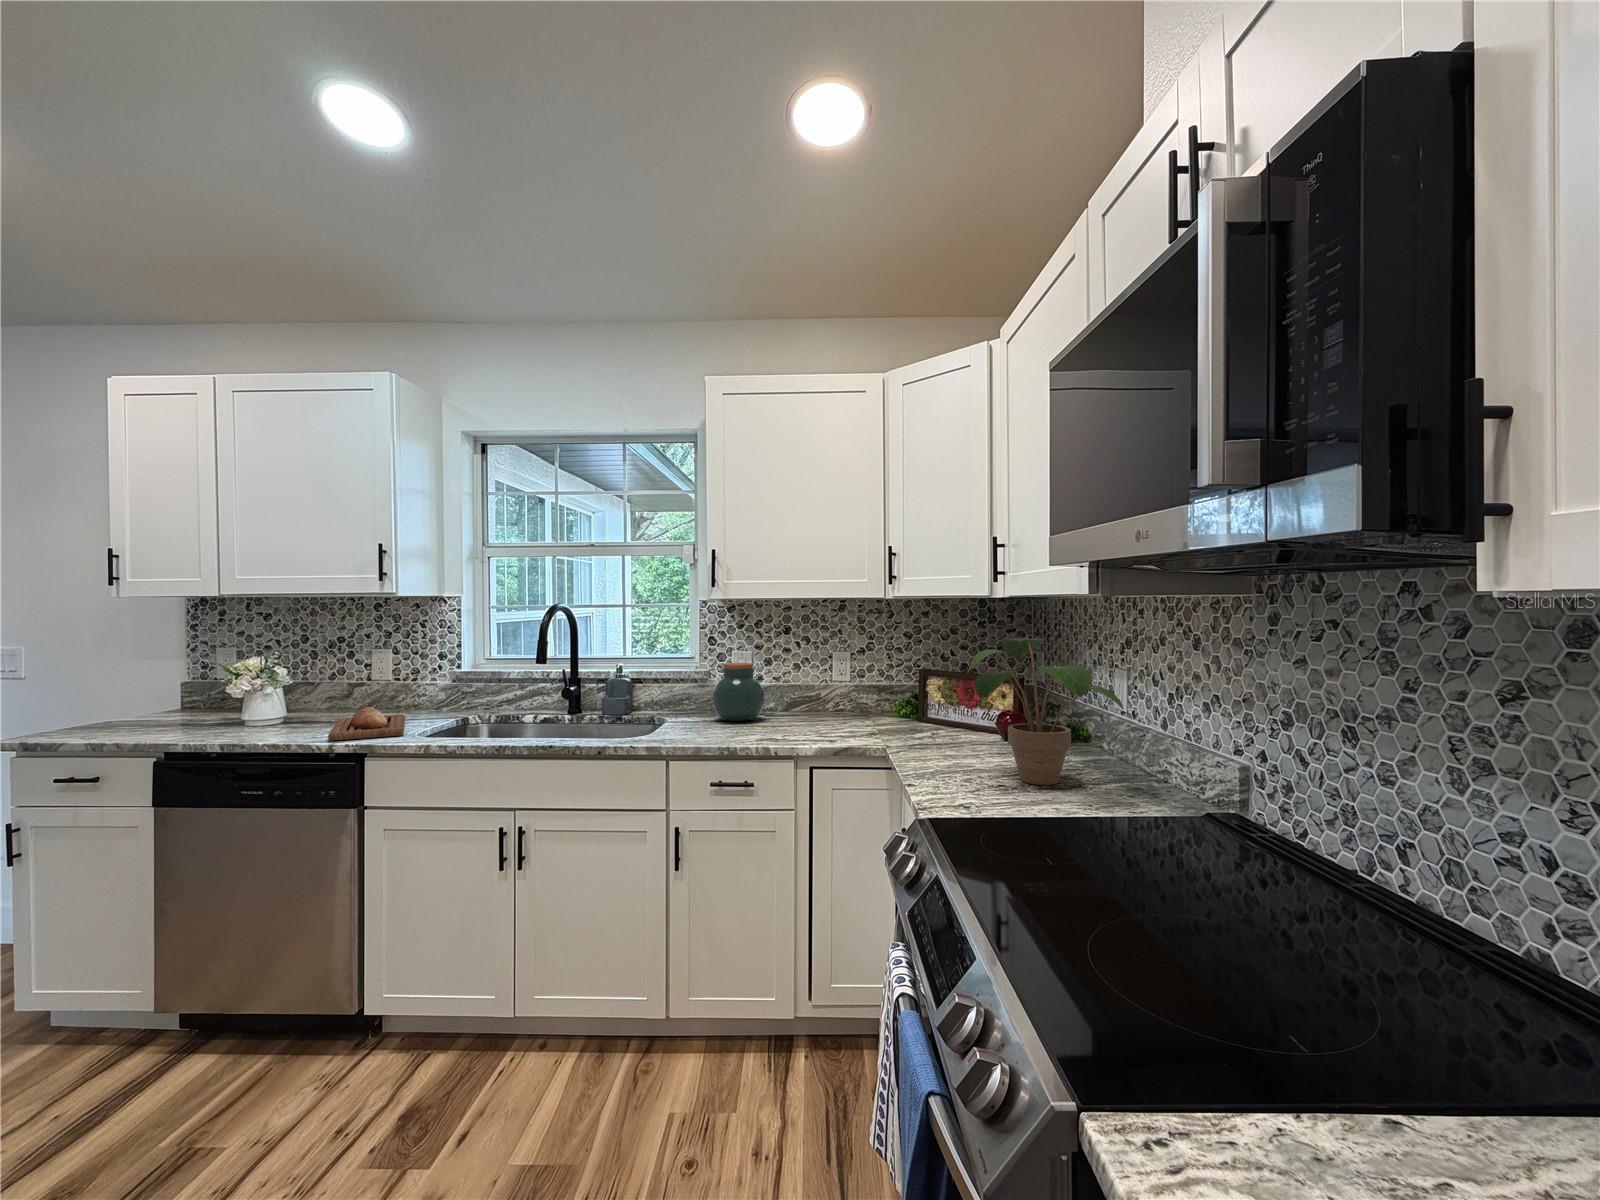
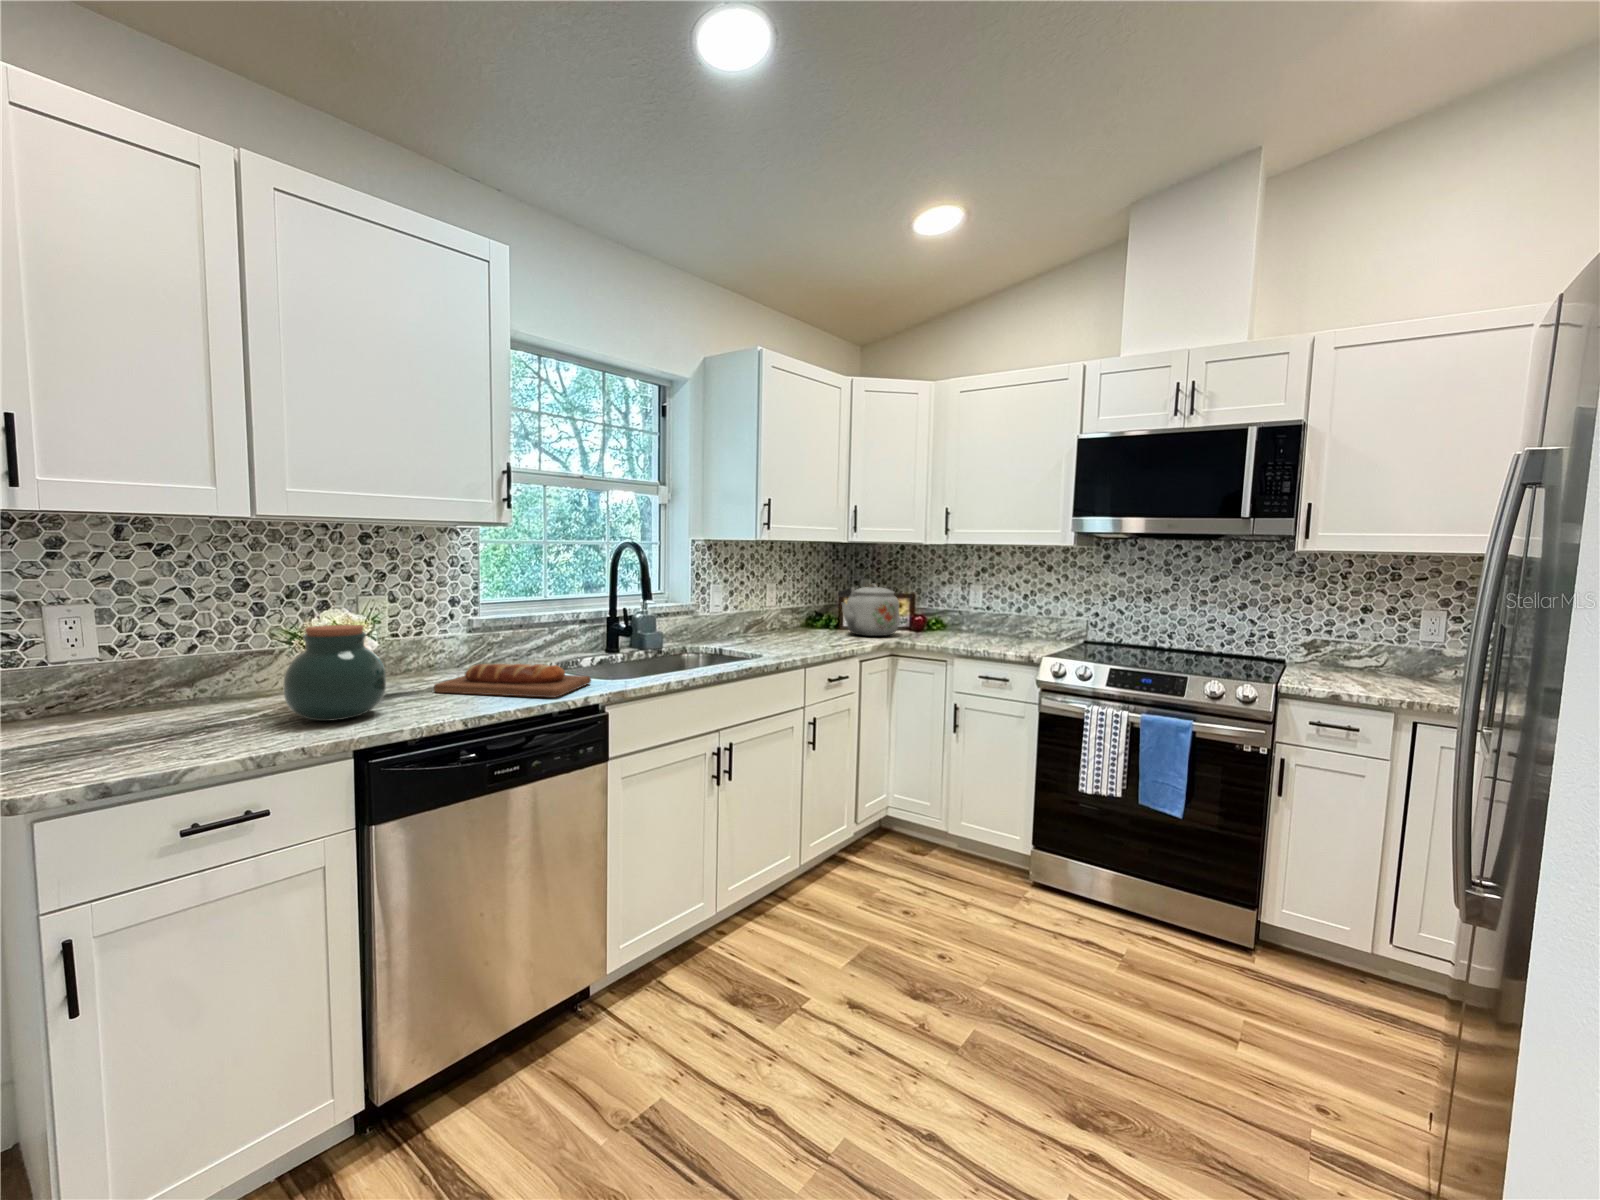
potted plant: present [971,636,1123,785] -> none [960,567,1036,642]
kettle: none [859,657,962,741] -> present [838,584,899,636]
jar: present [712,663,764,721] -> present [283,625,386,721]

